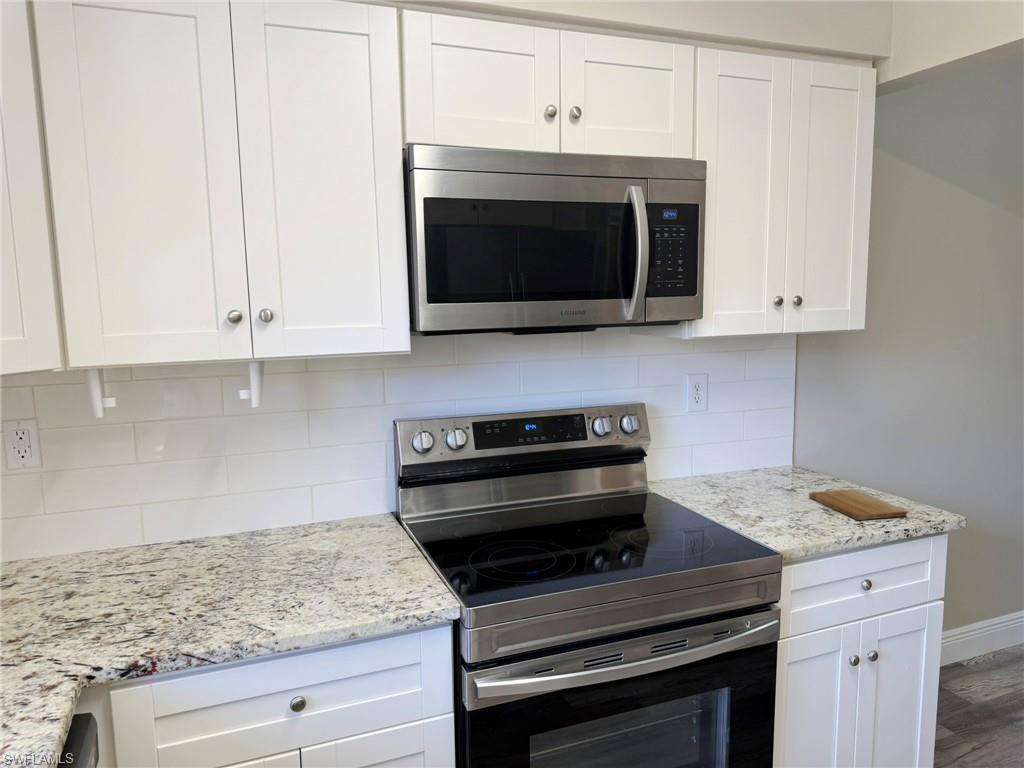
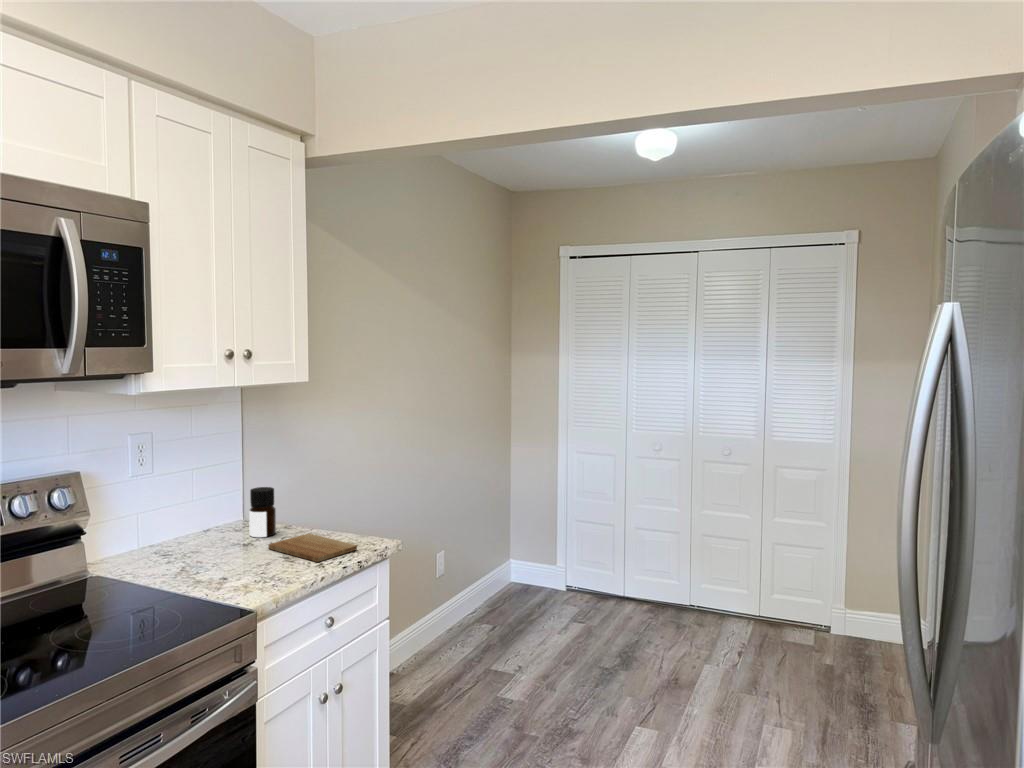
bottle: none [793,435,821,485] -> present [249,487,276,537]

